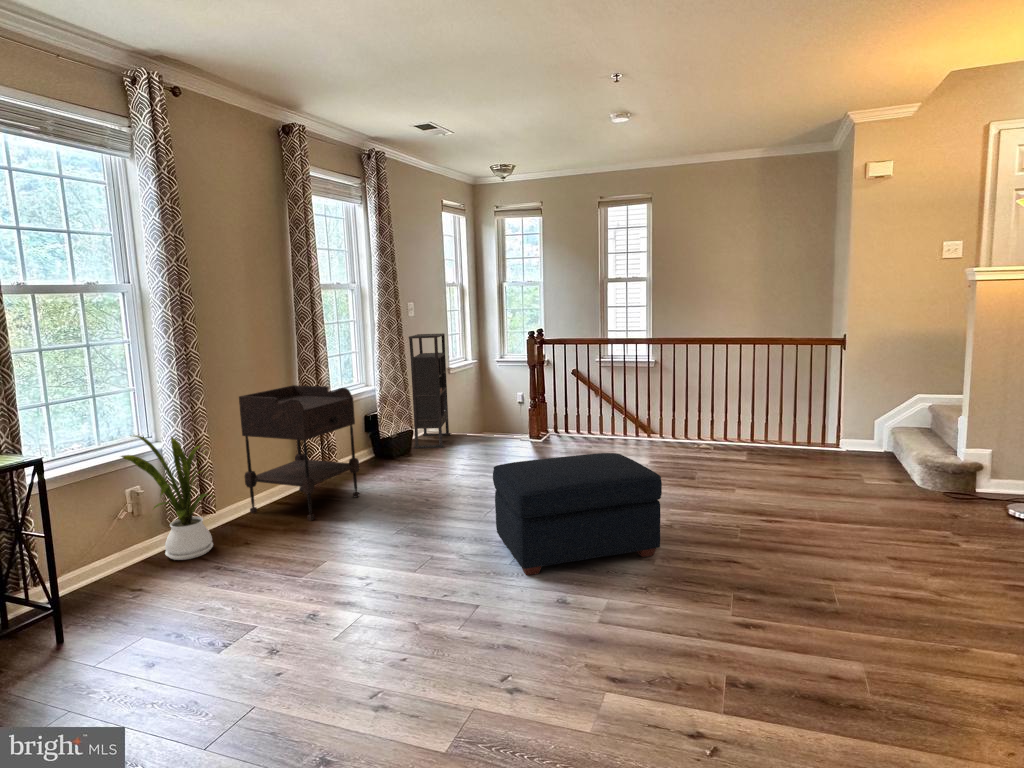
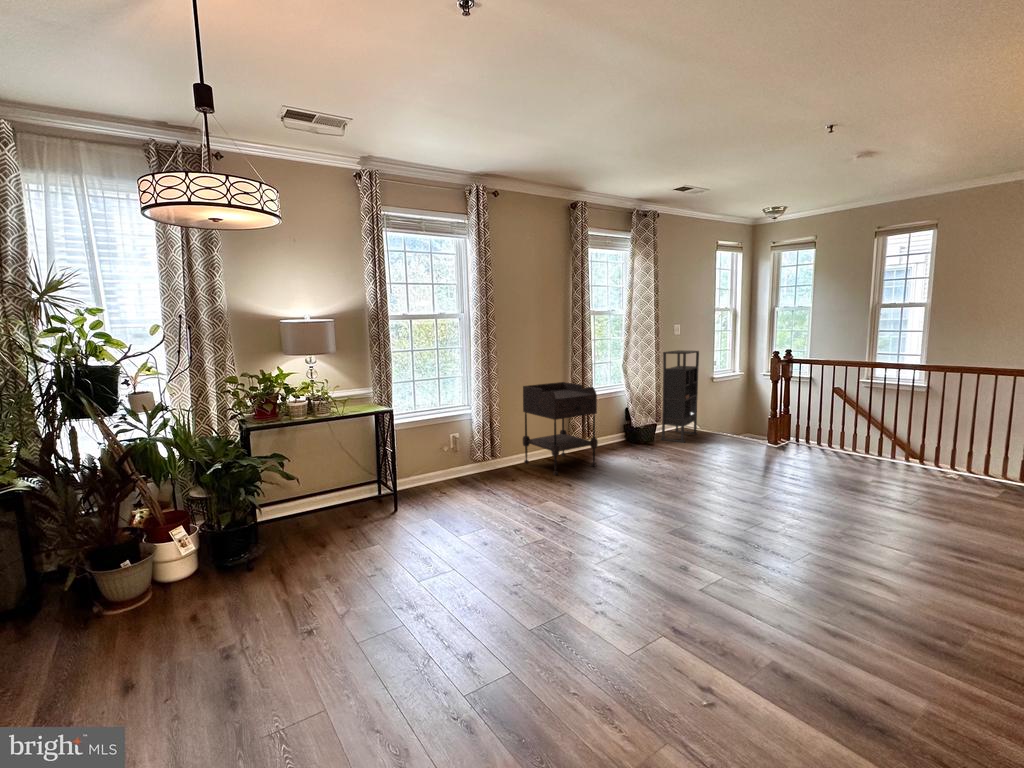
house plant: present [121,436,213,560] -> none [447,402,497,482]
ottoman: present [493,453,662,575] -> none [665,458,807,561]

